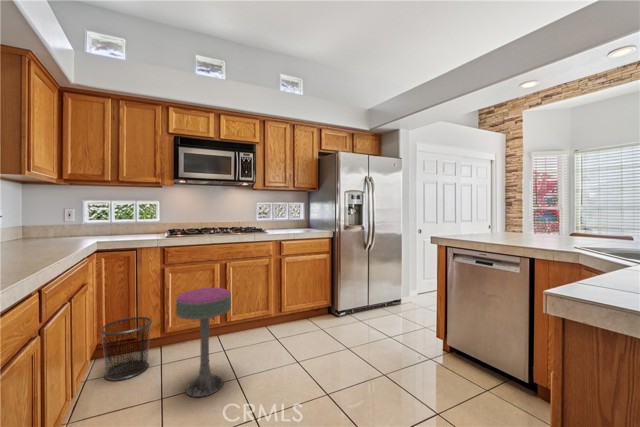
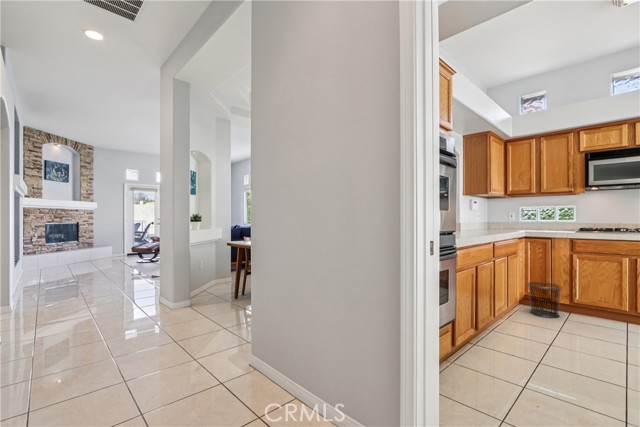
bar stool: present [176,288,231,397] -> none [574,268,623,342]

